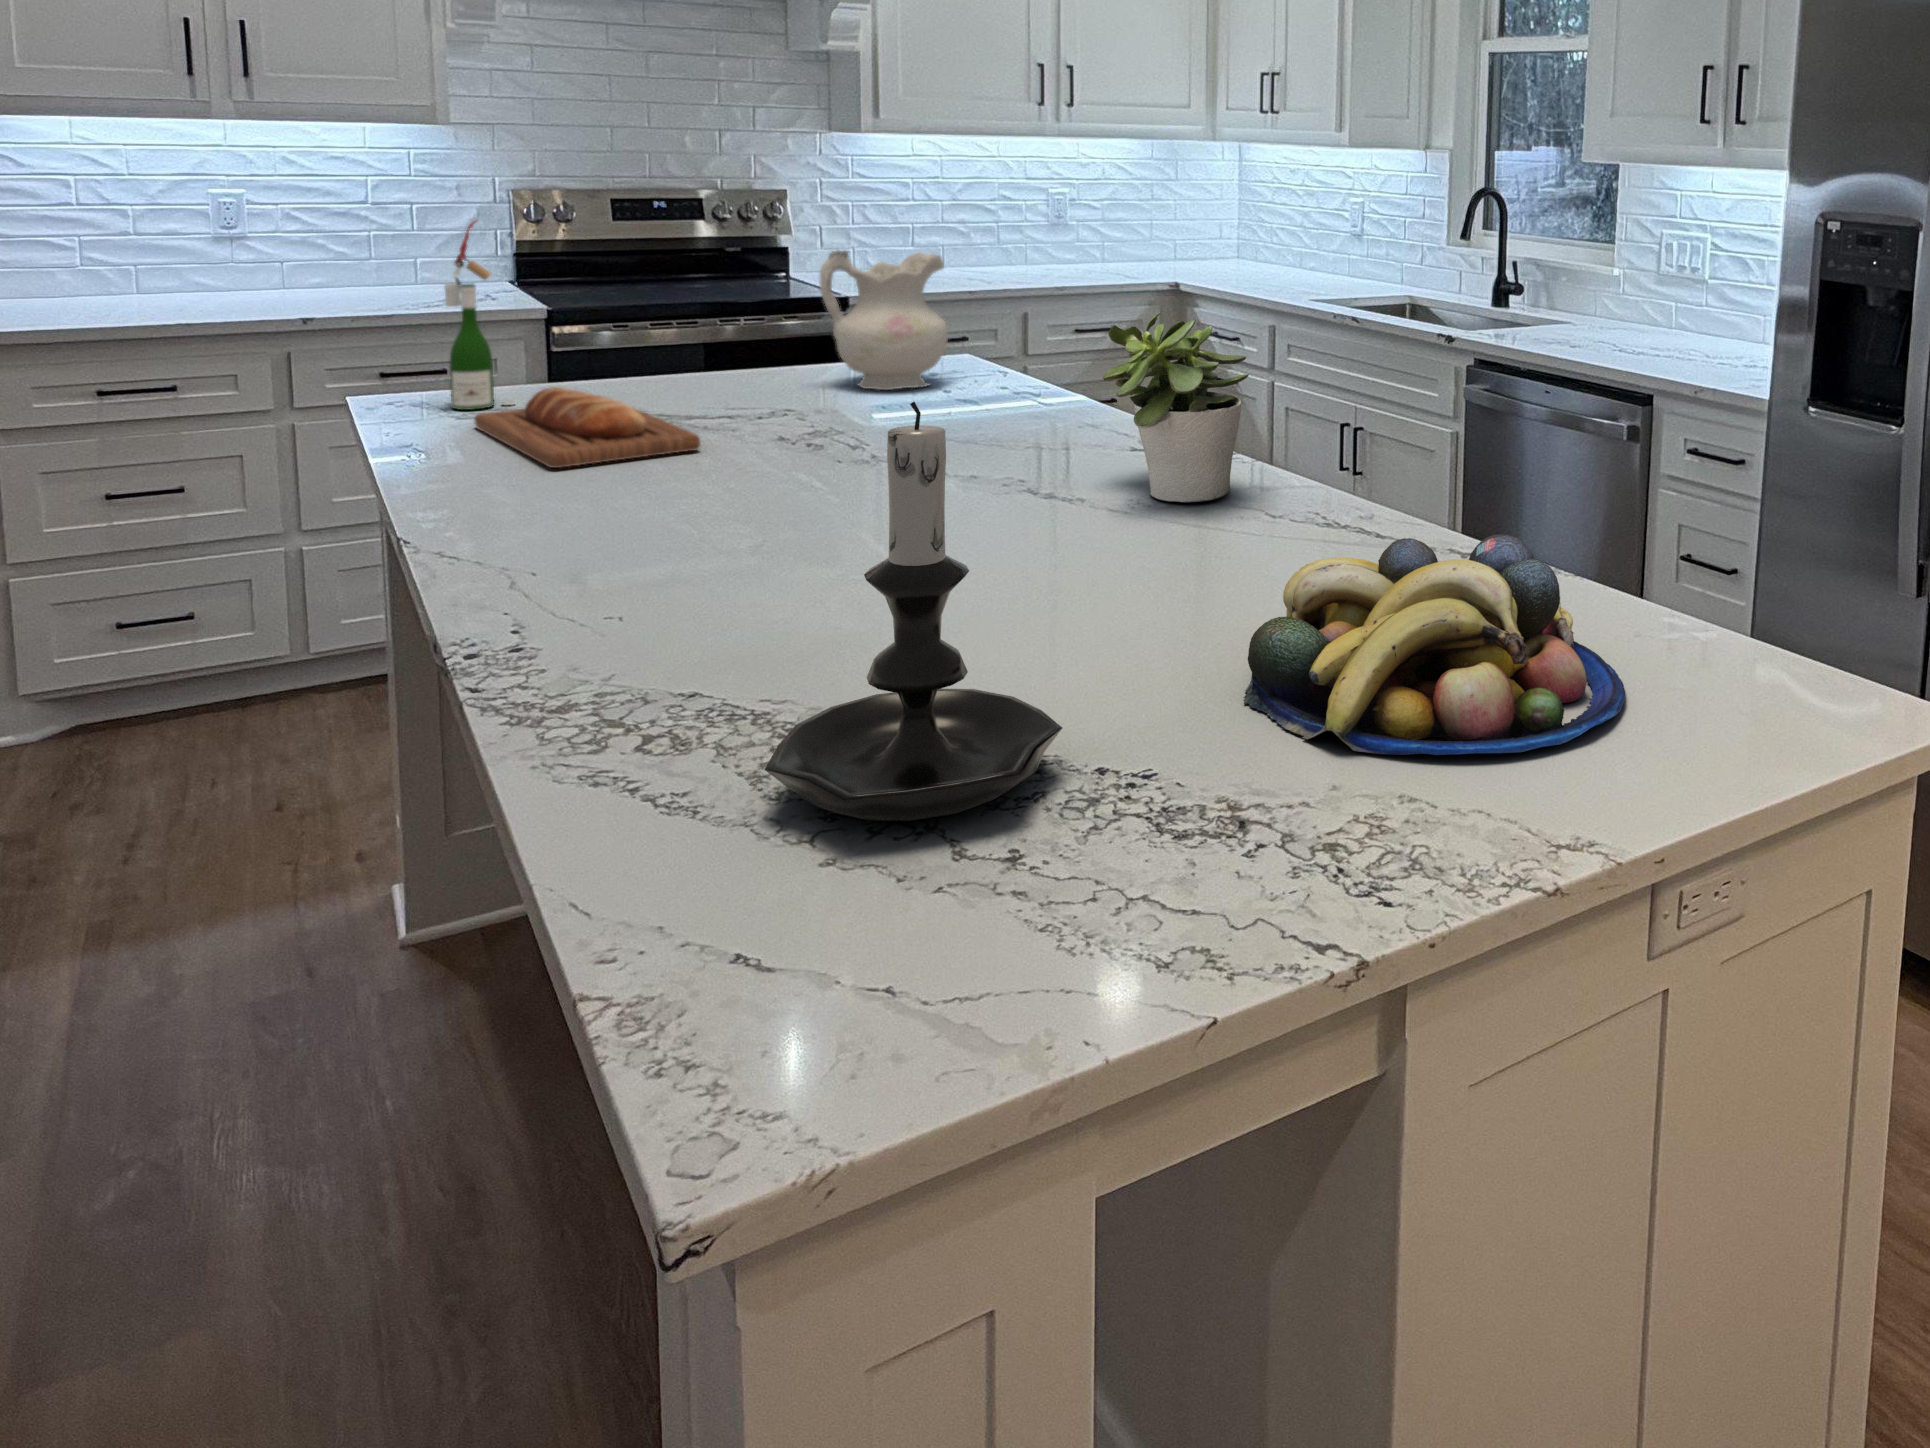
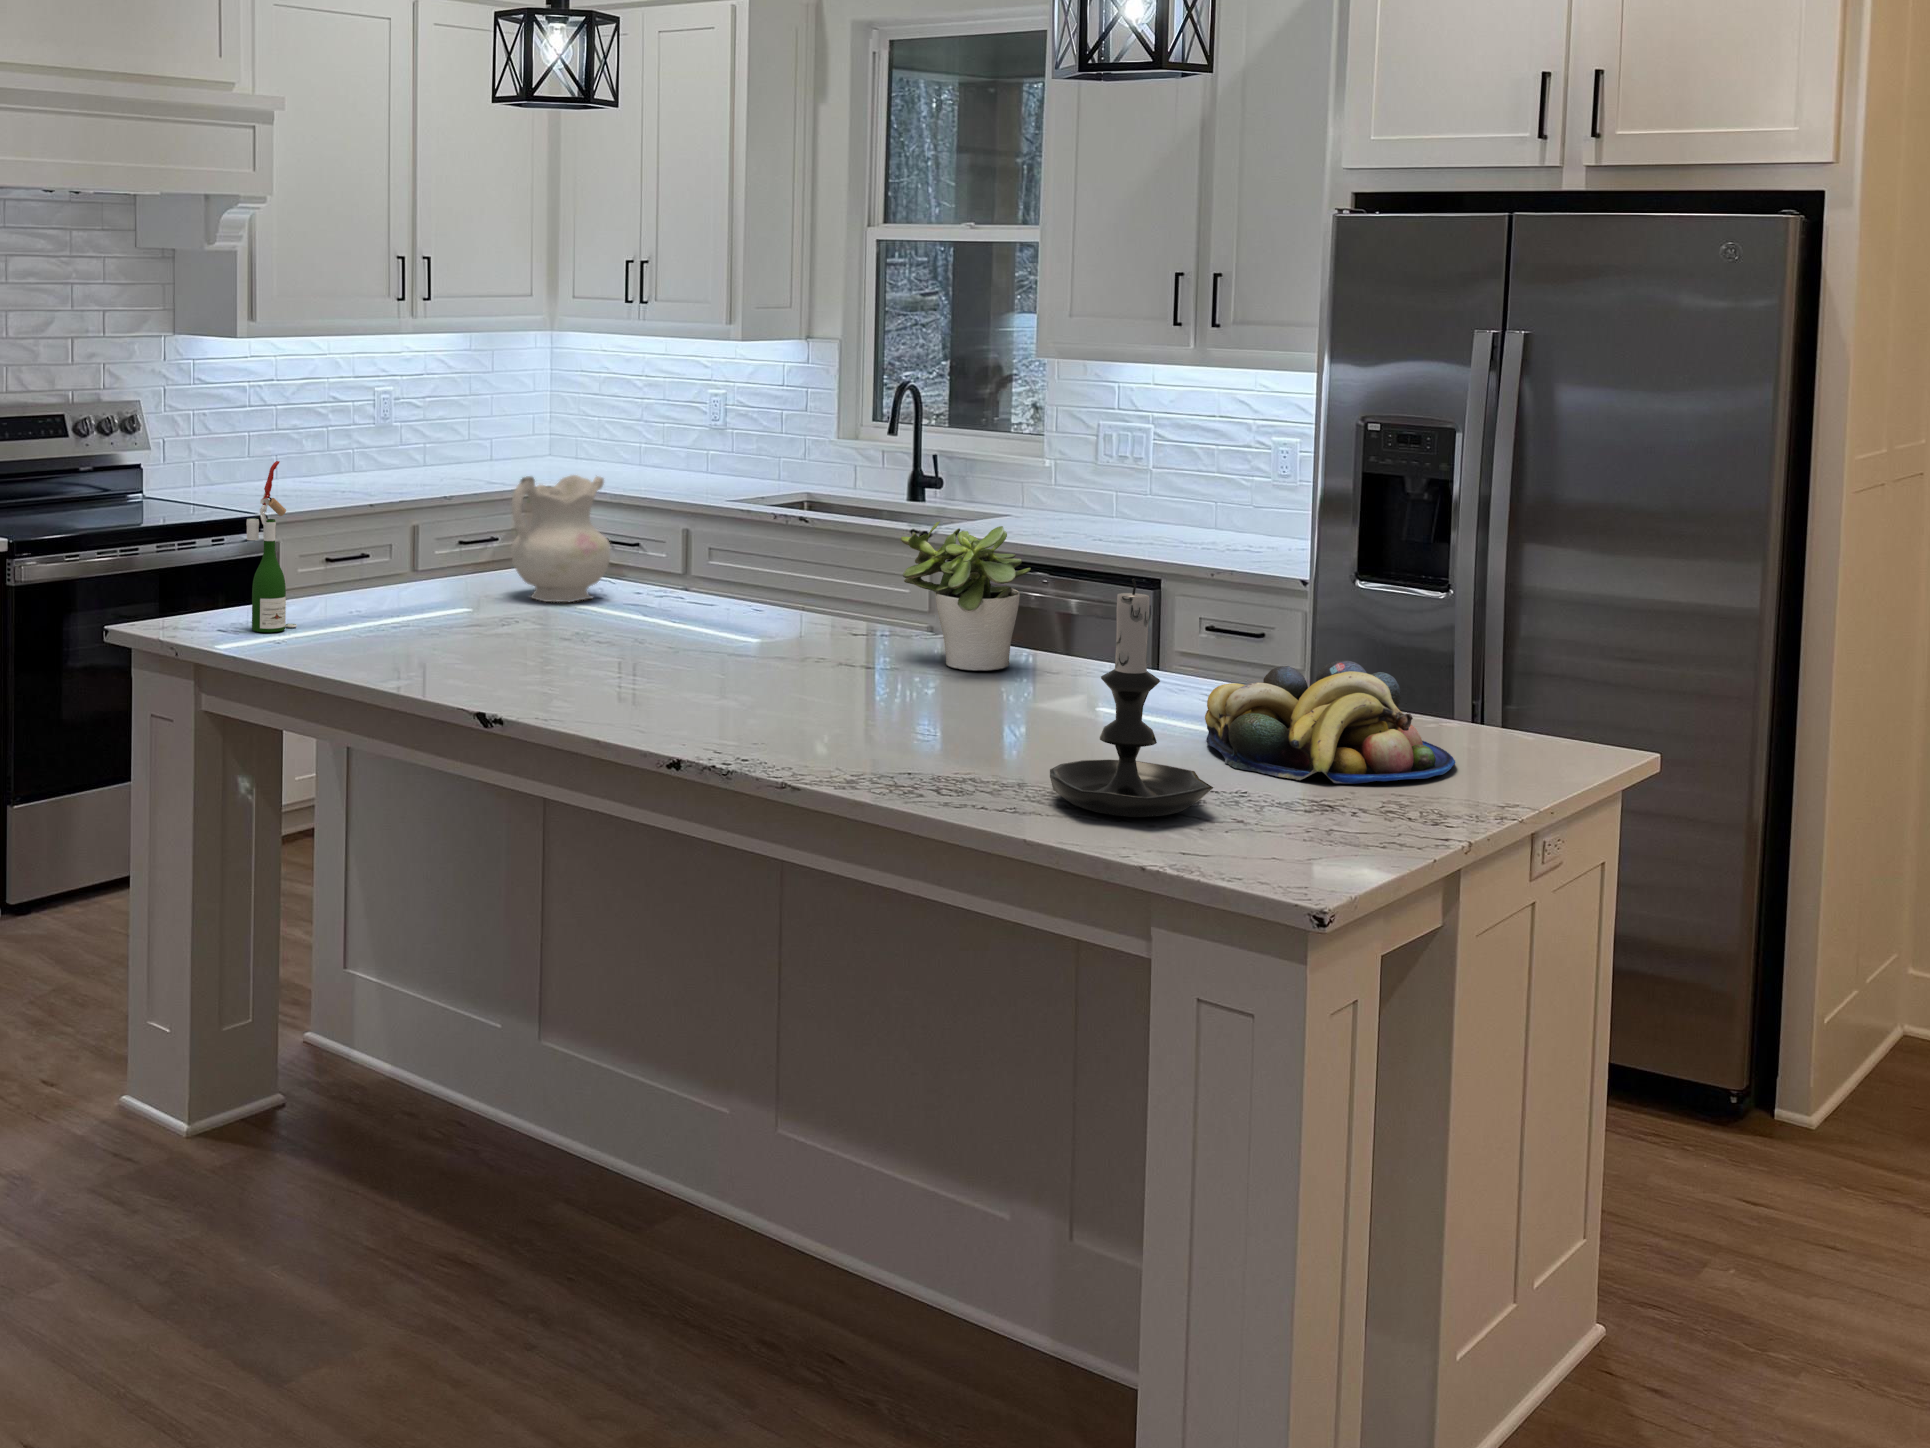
bread loaf: present [475,387,700,468] -> none [320,606,546,669]

